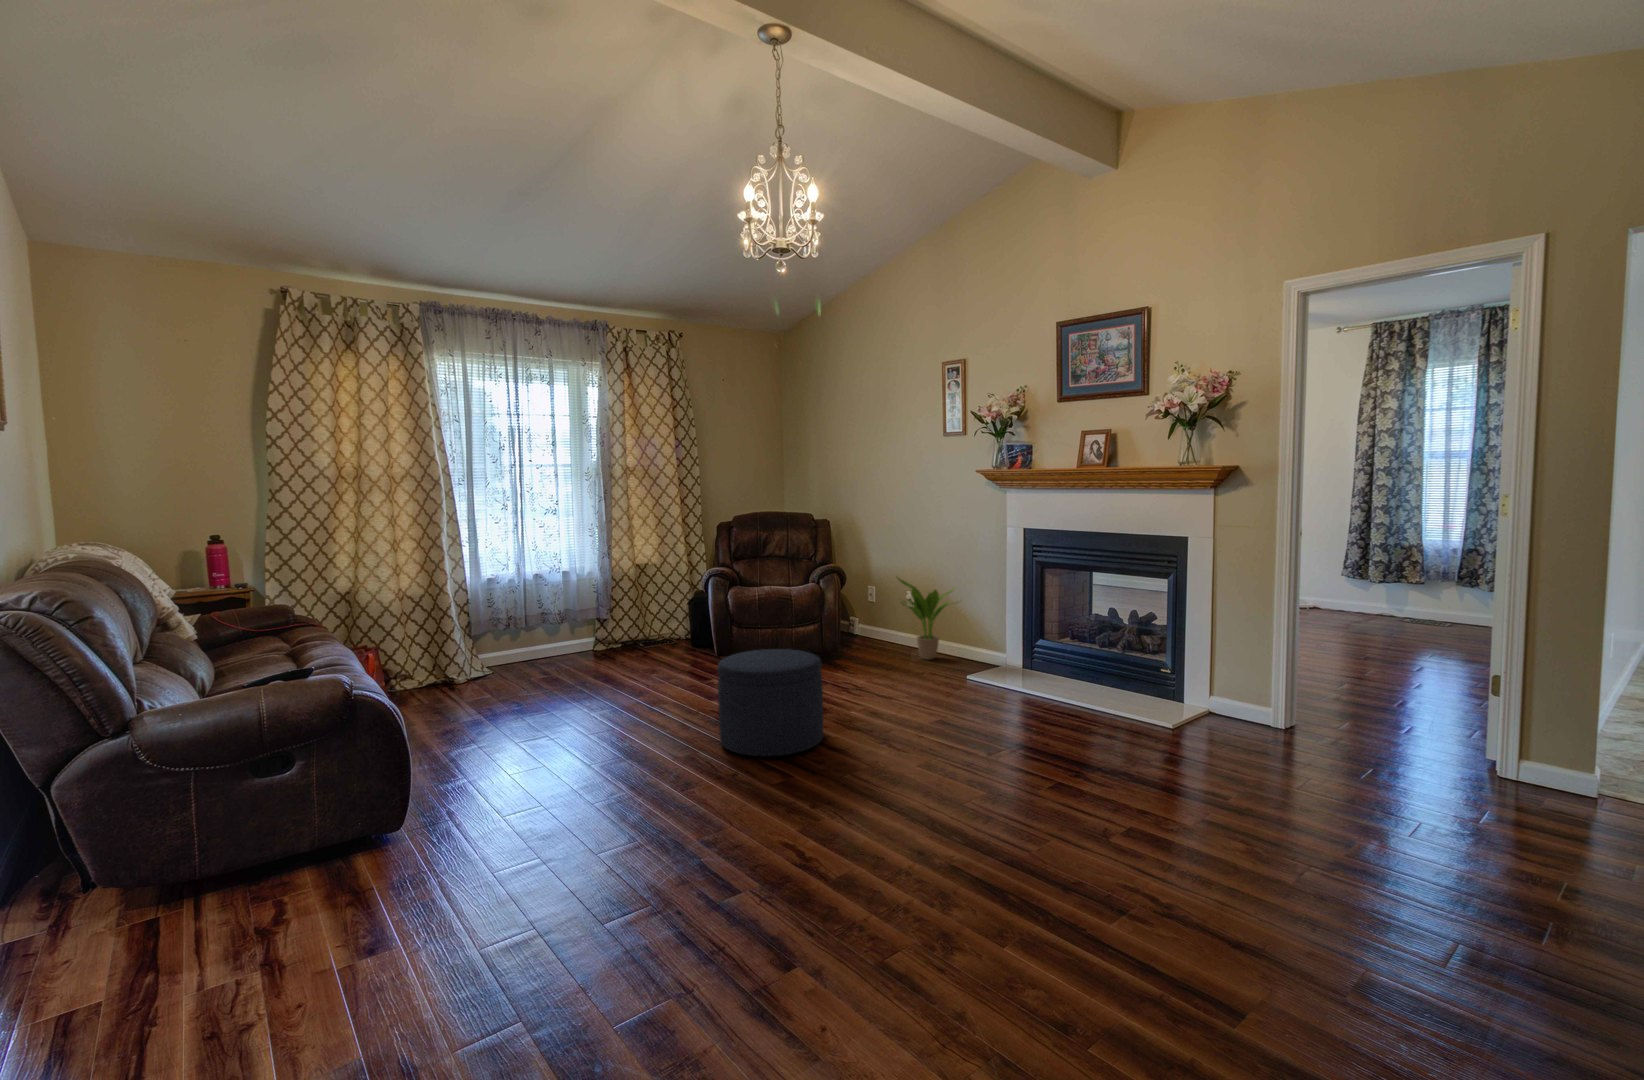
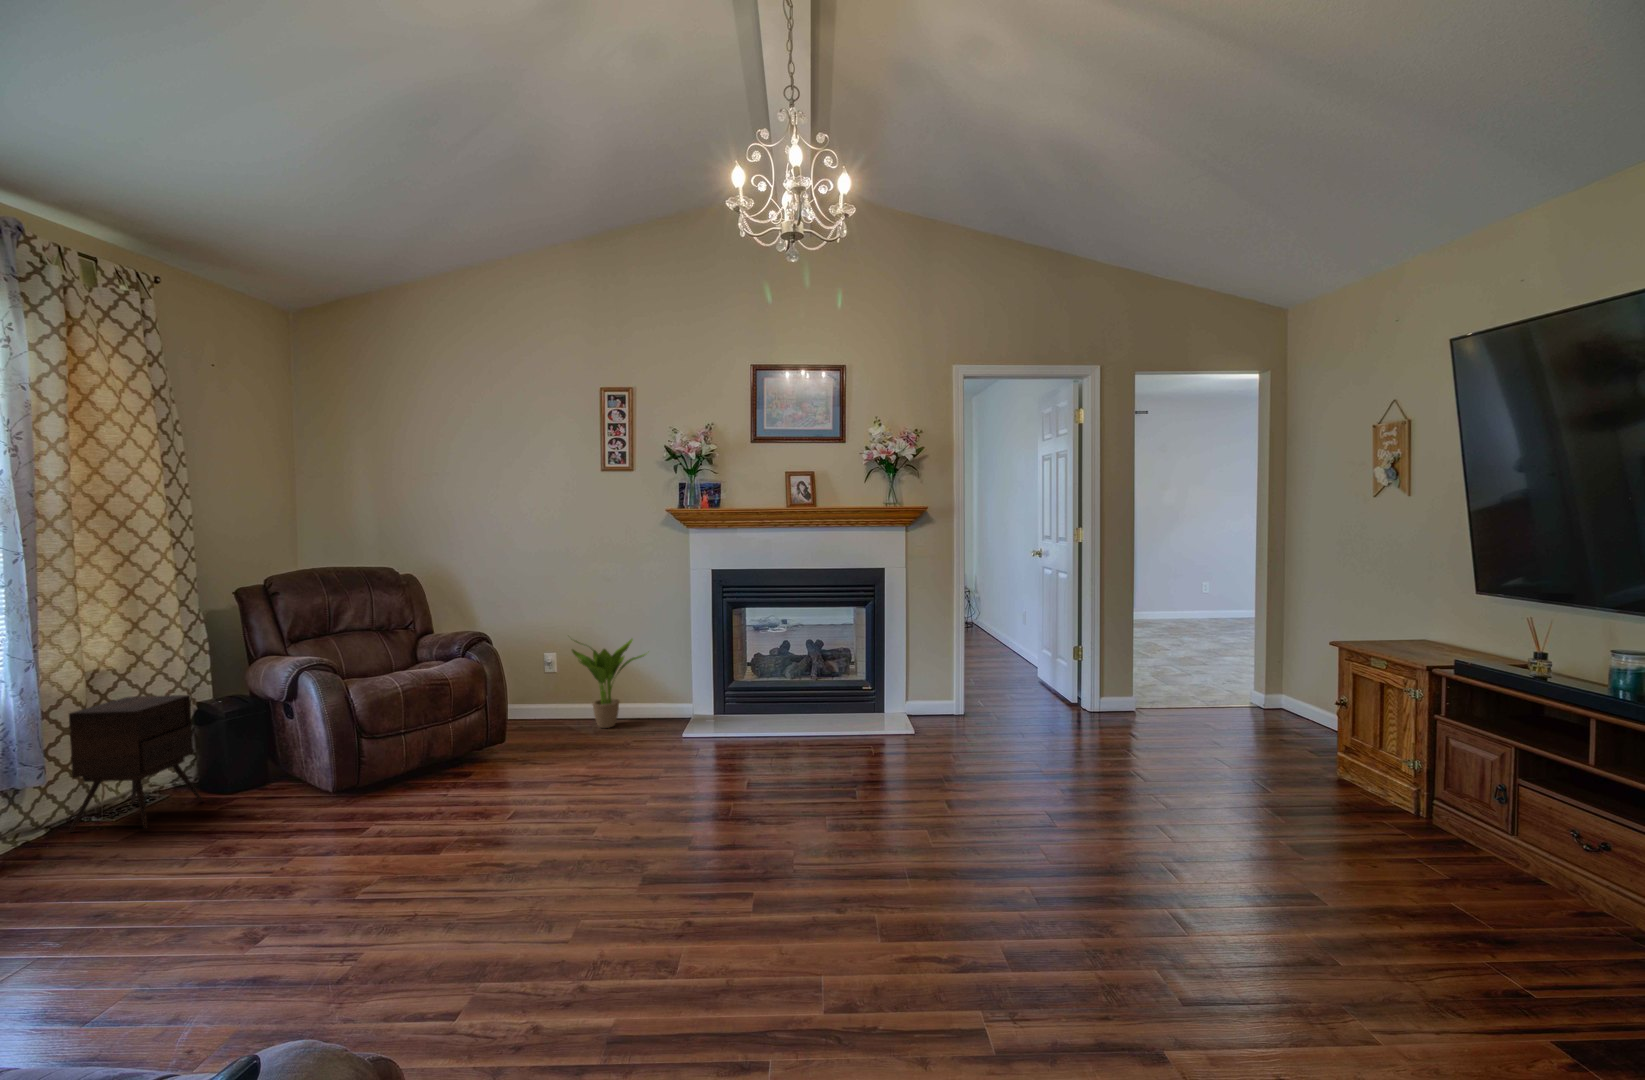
side table: none [626,581,682,655] -> present [69,695,202,832]
ottoman: present [717,649,823,756] -> none [557,739,707,904]

